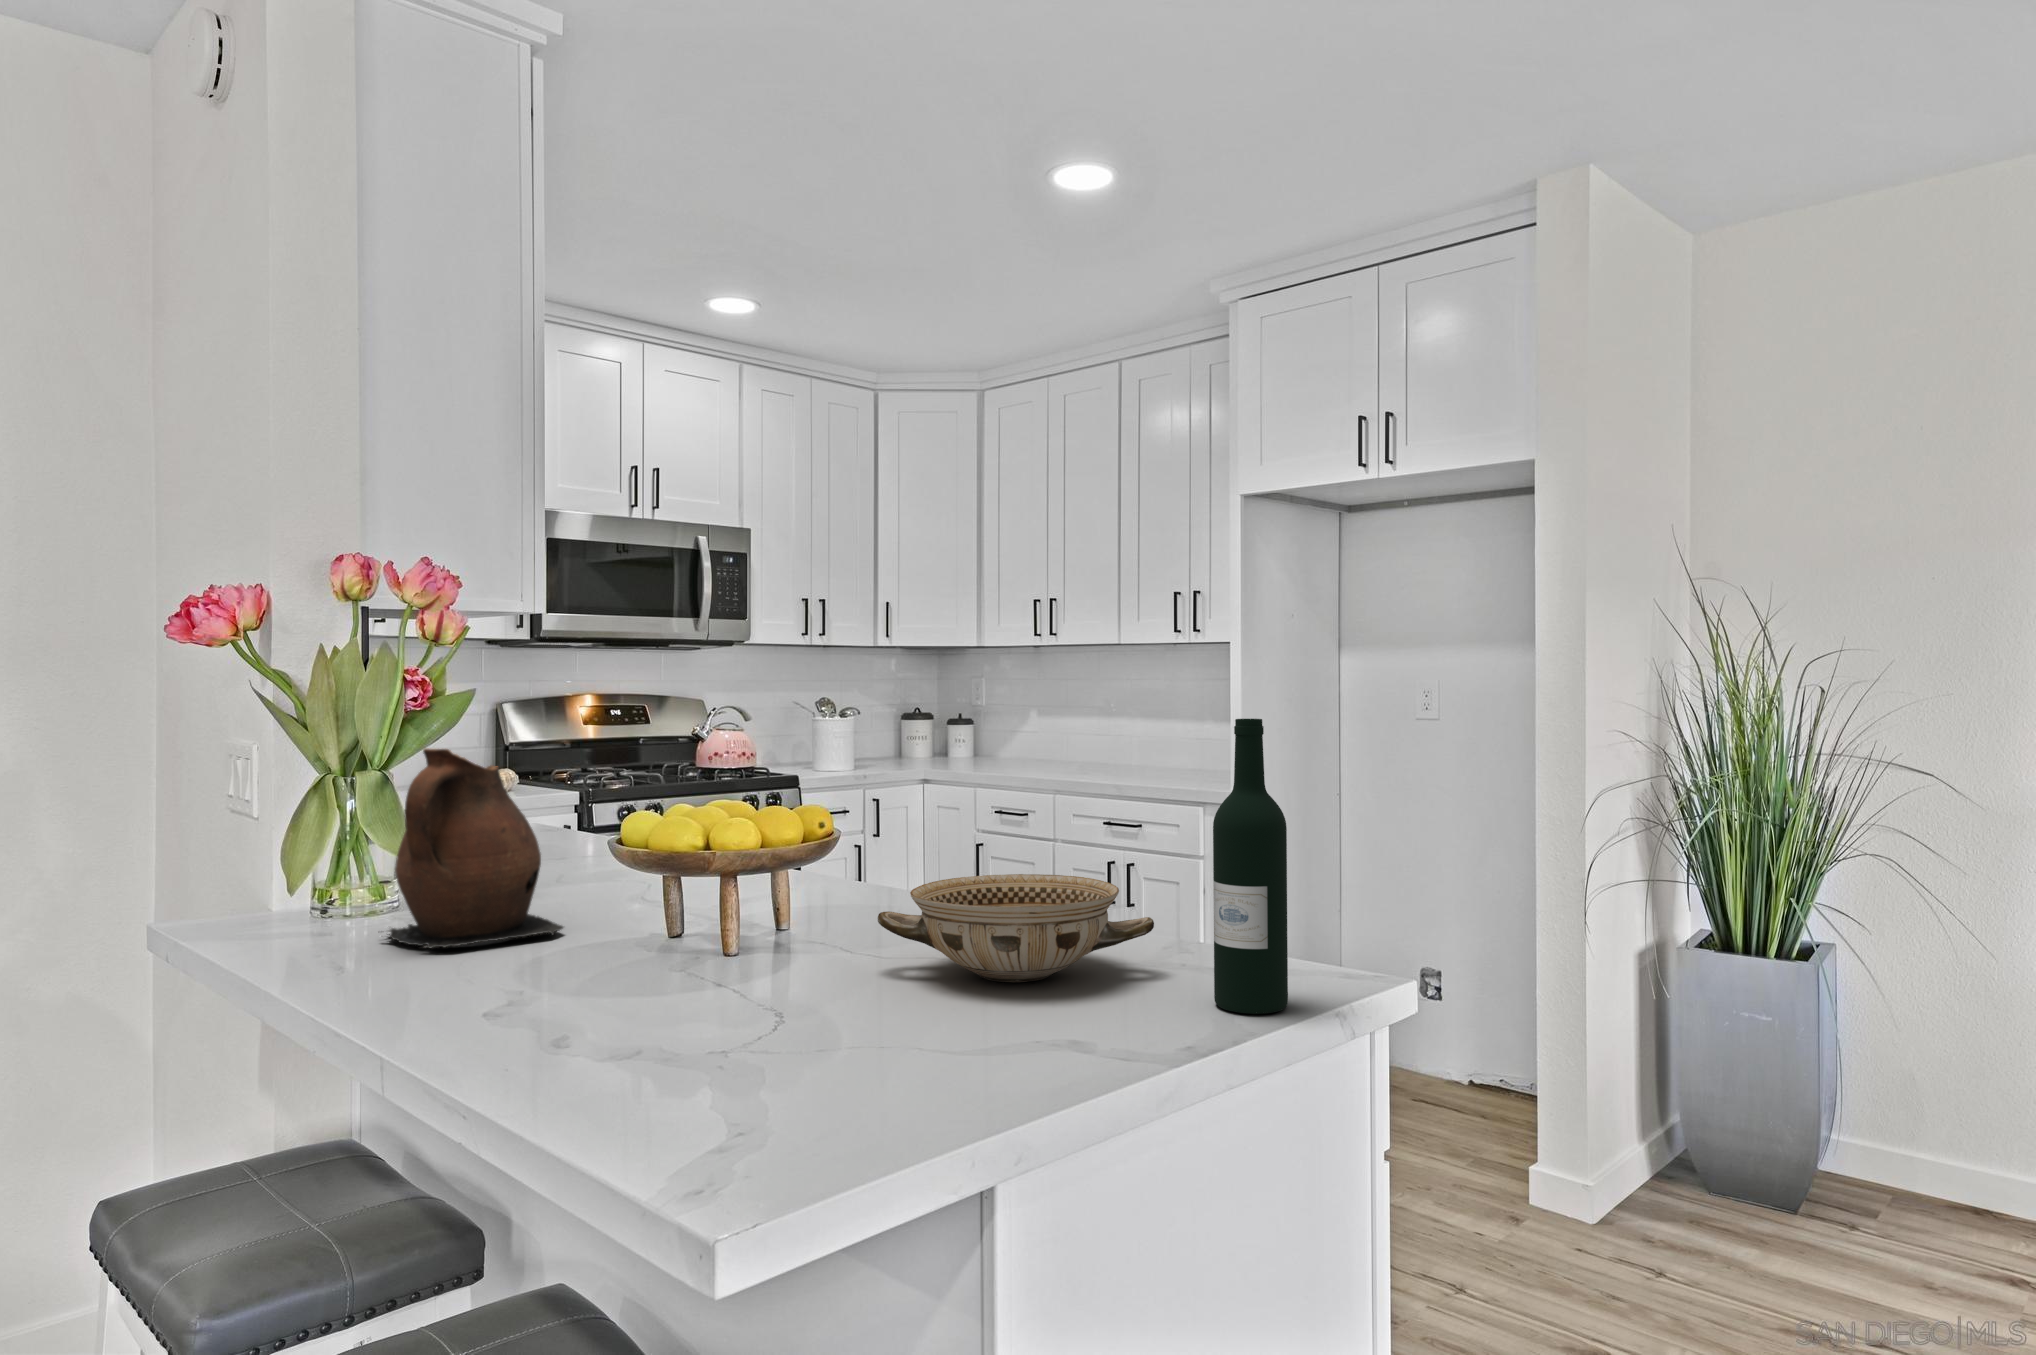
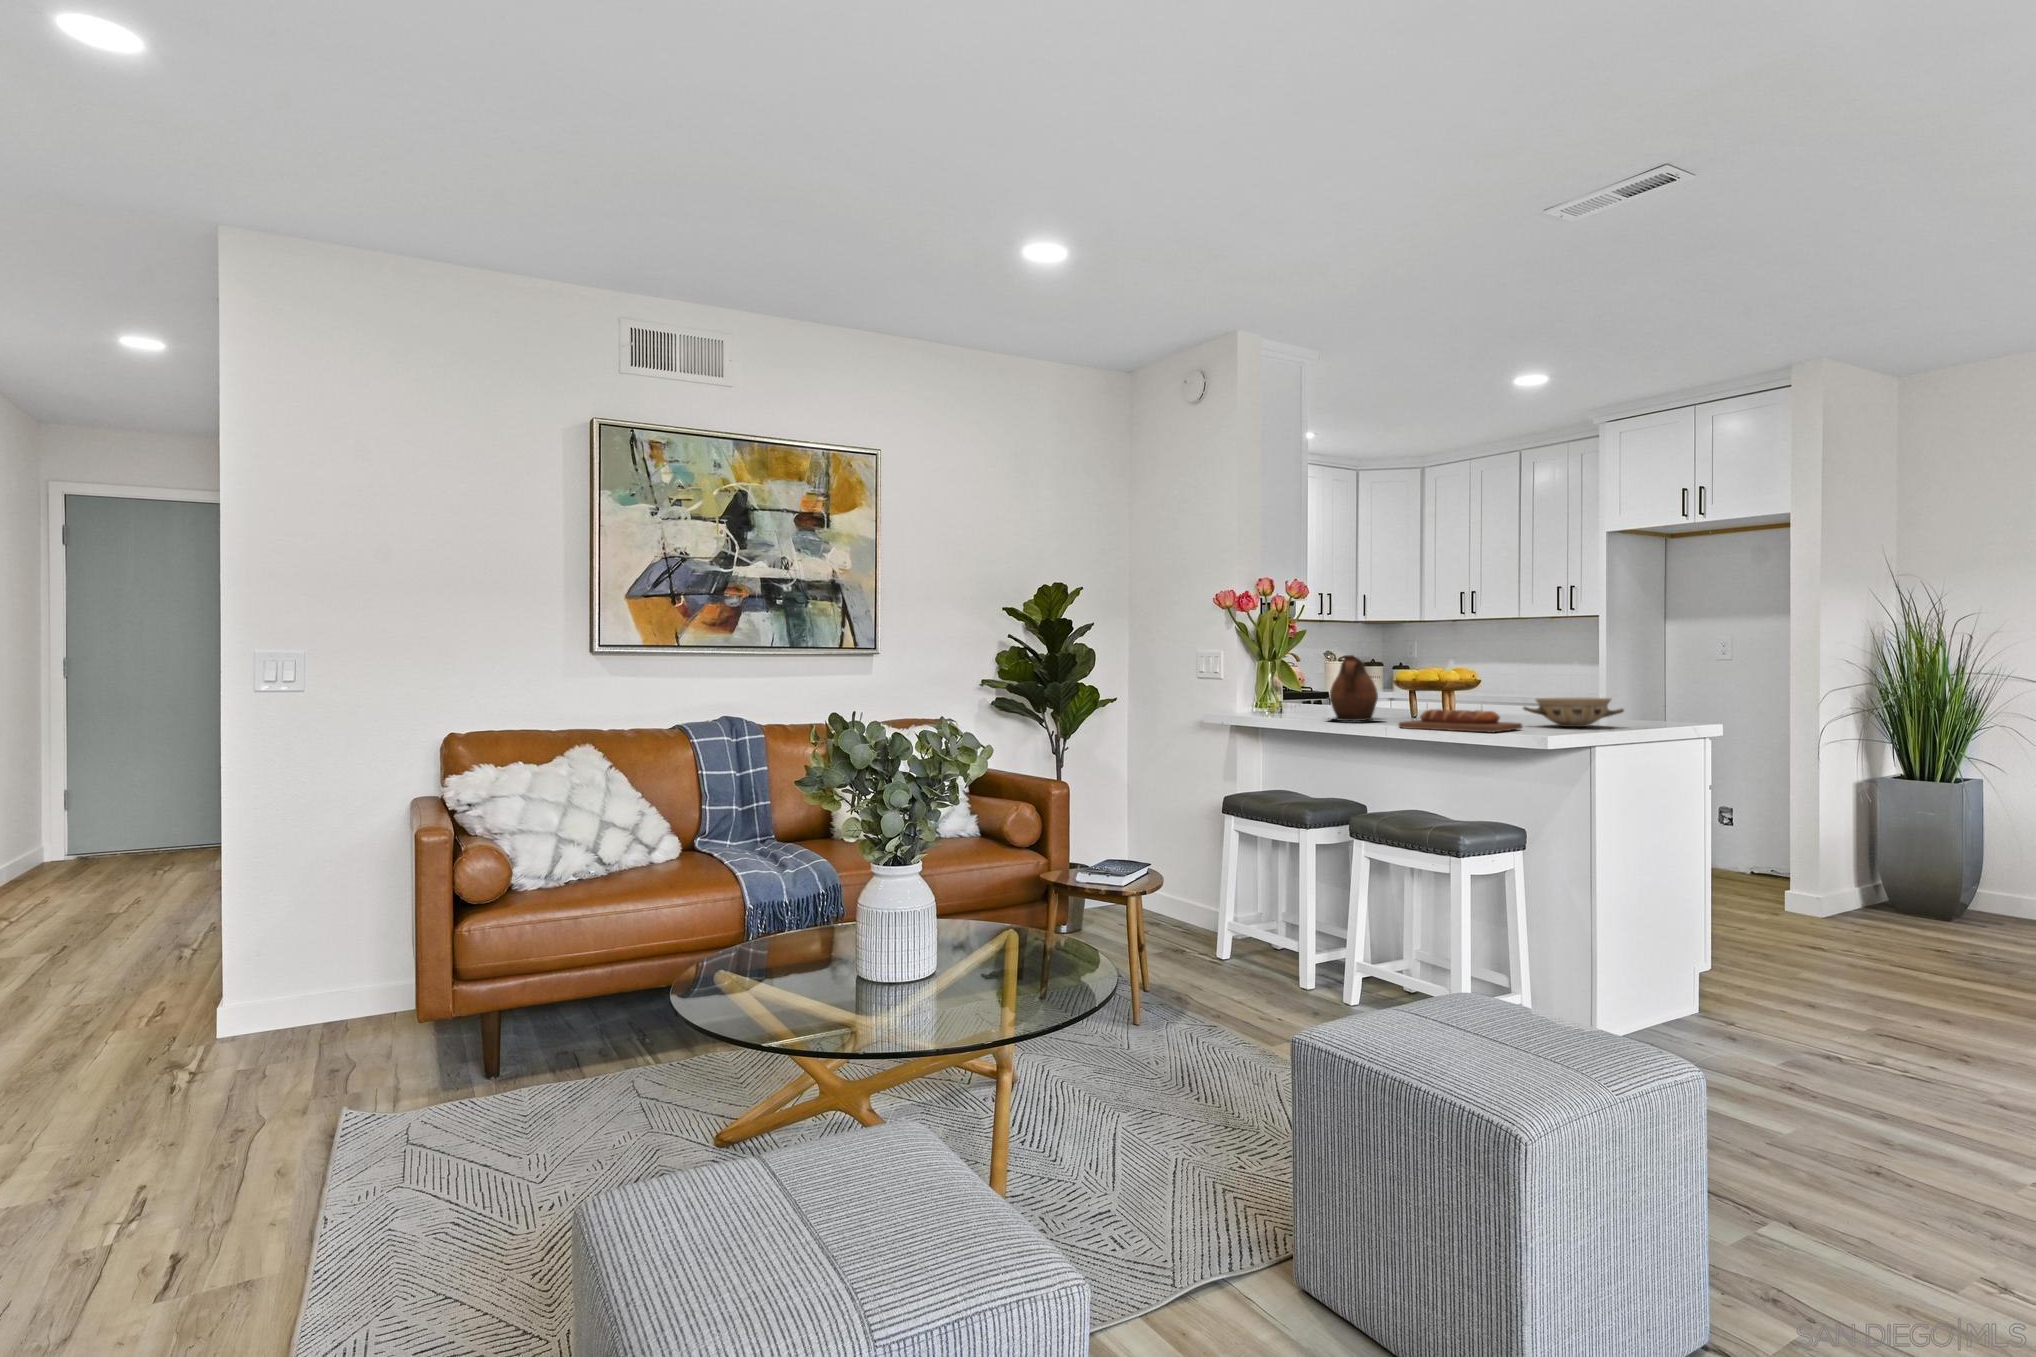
wine bottle: present [1213,719,1288,1014] -> none [1651,639,1677,731]
bread loaf: none [461,937,823,1060] -> present [1399,709,1522,732]

